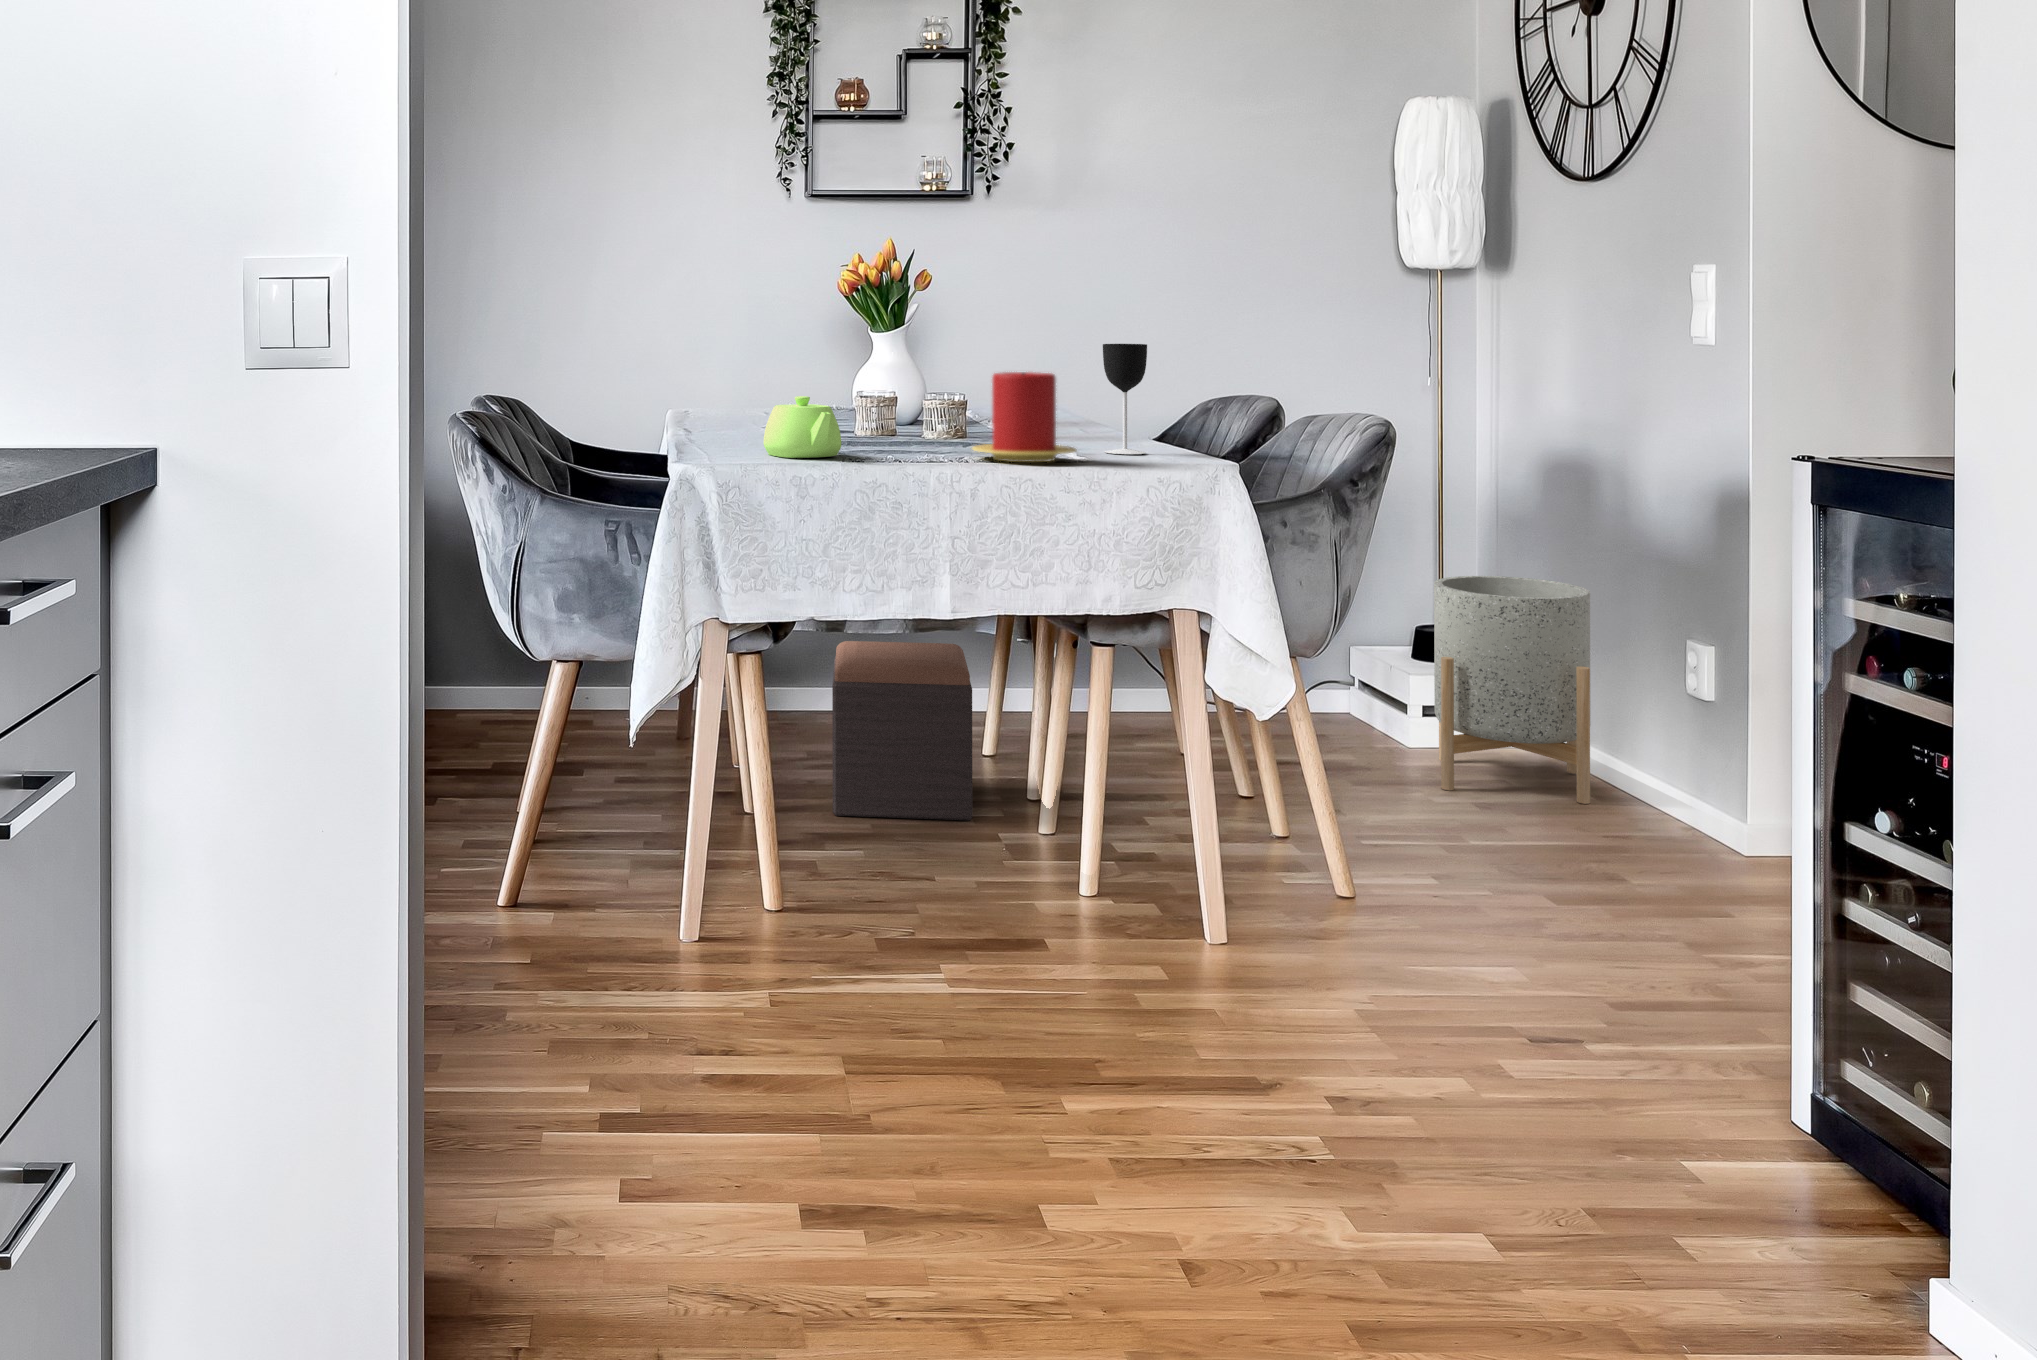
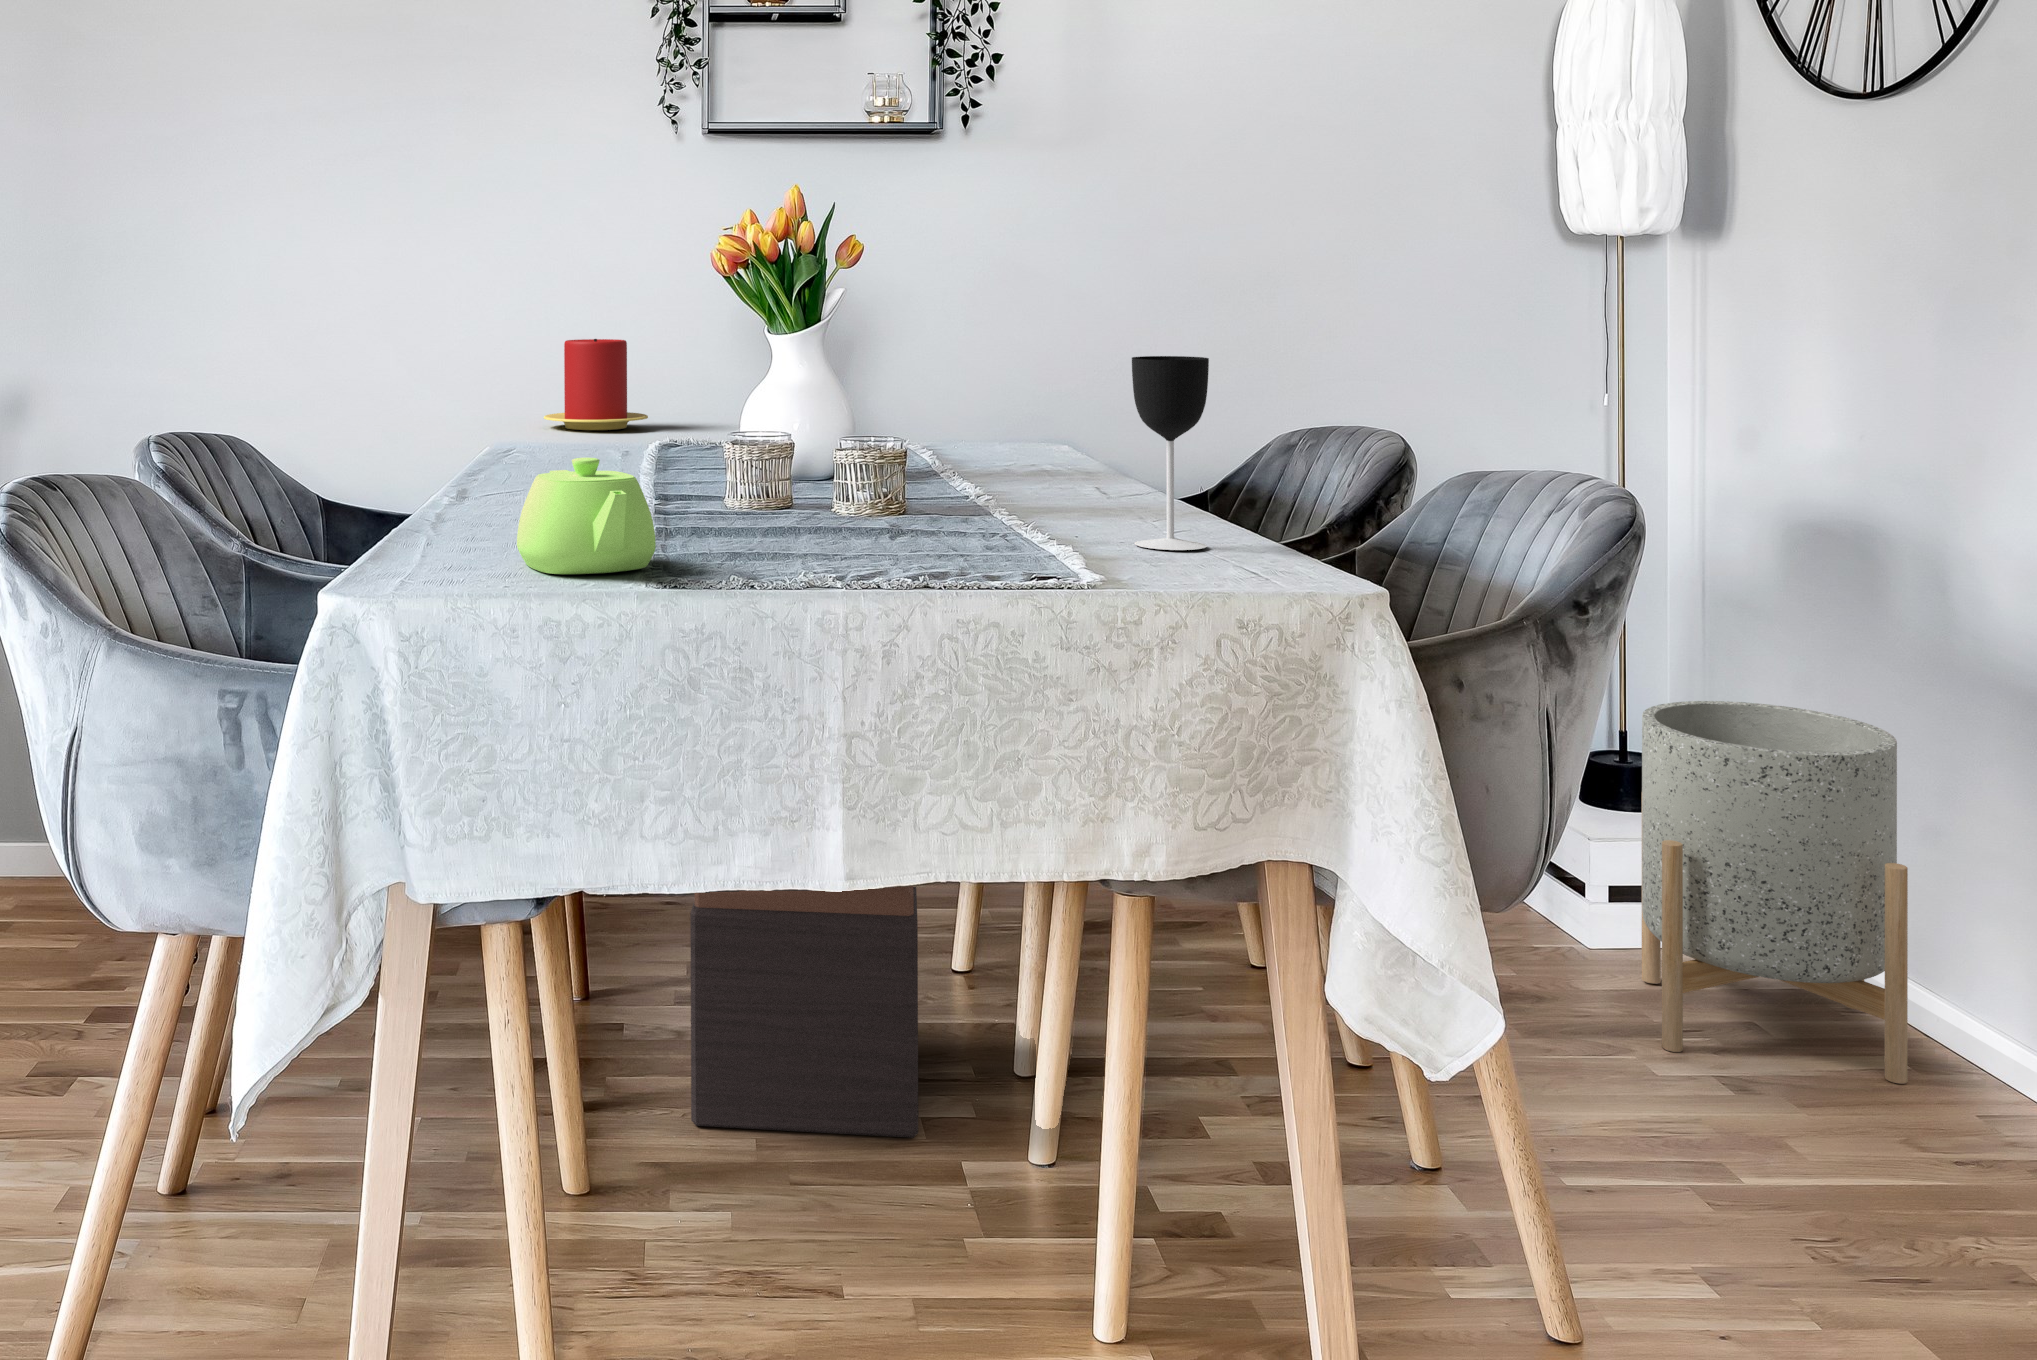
candle: present [973,372,1076,462] -> present [544,339,648,430]

